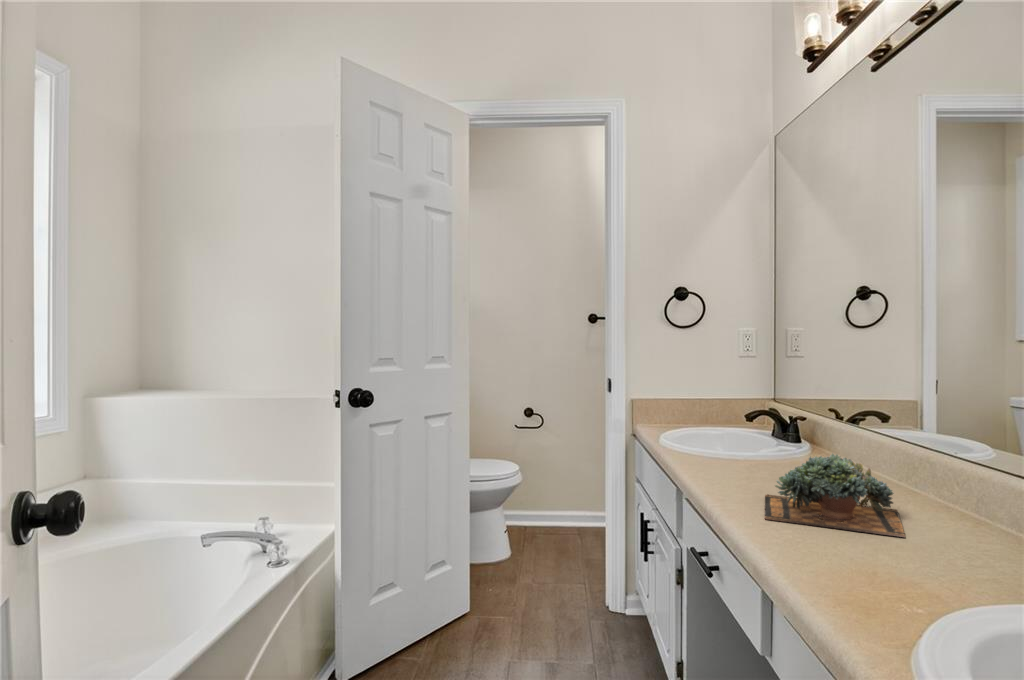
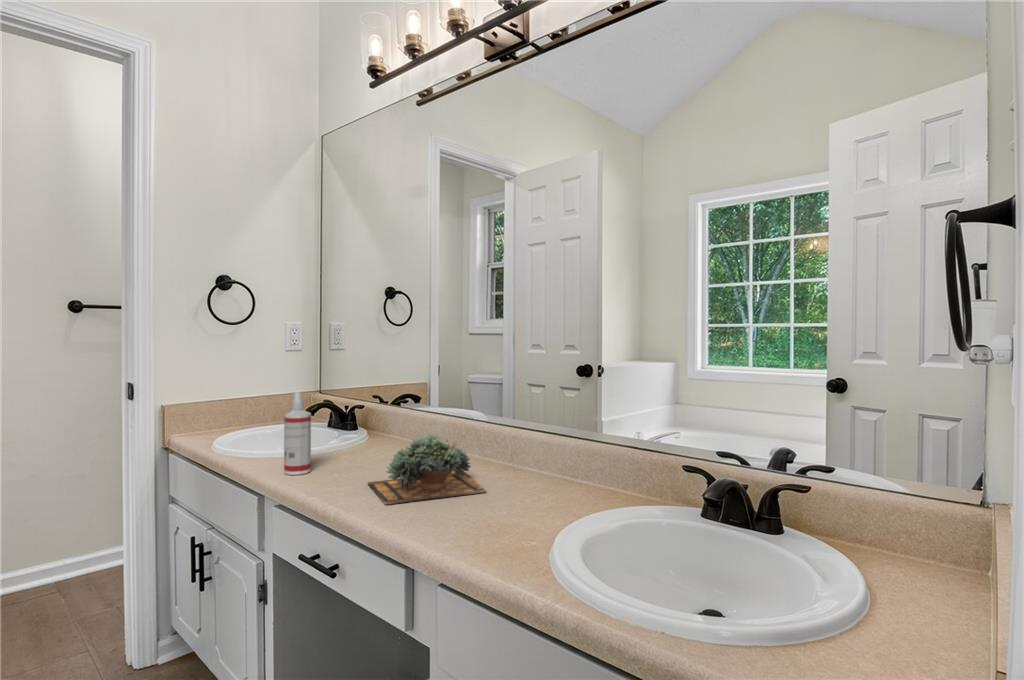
spray bottle: none [697,395,722,474] -> present [284,392,311,475]

